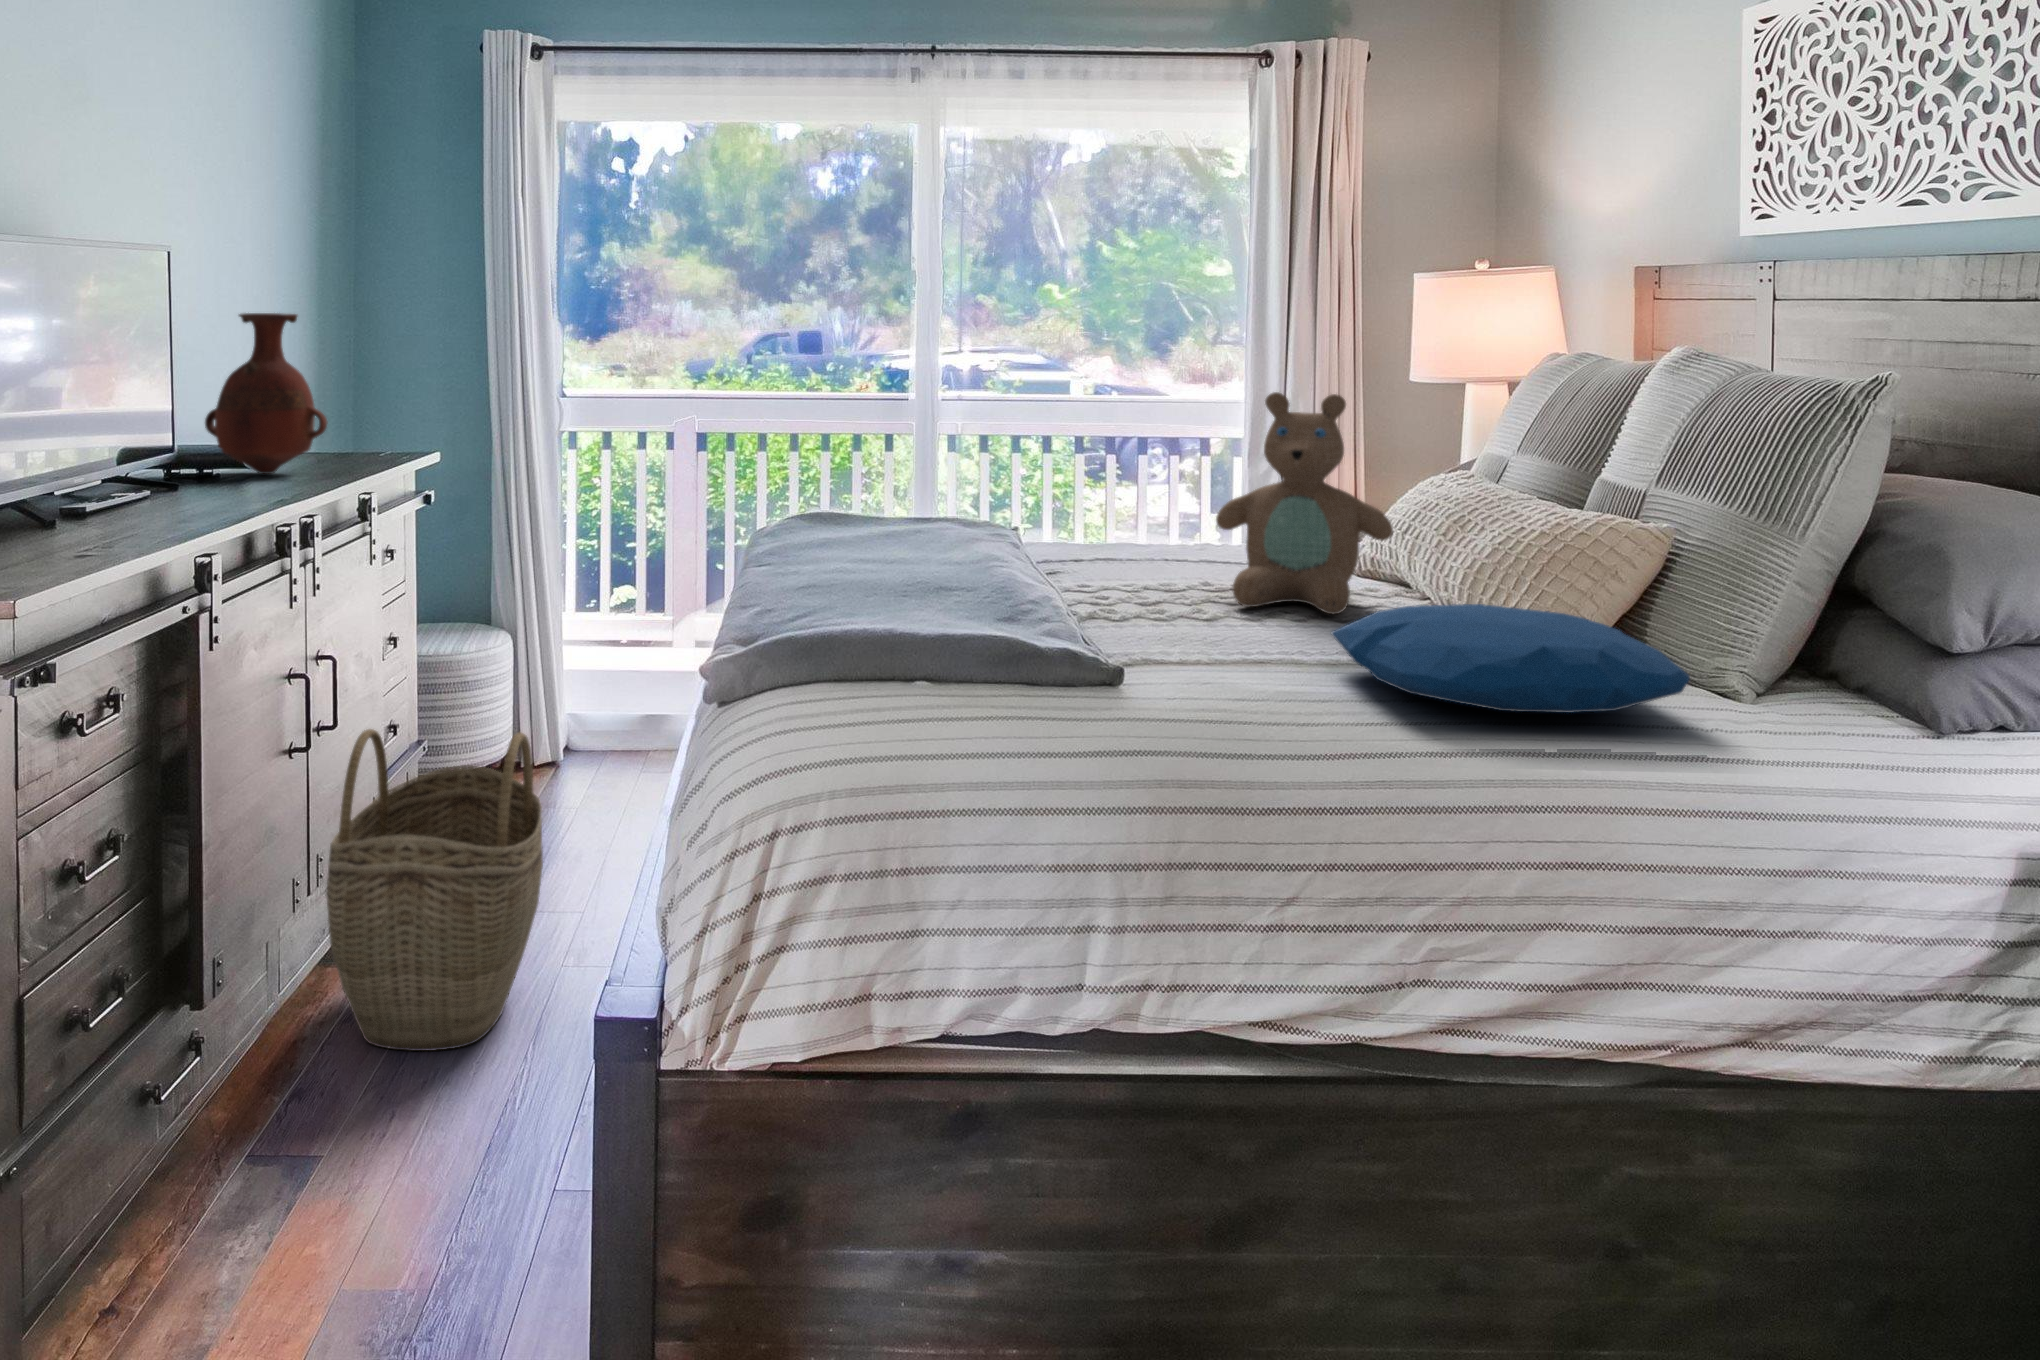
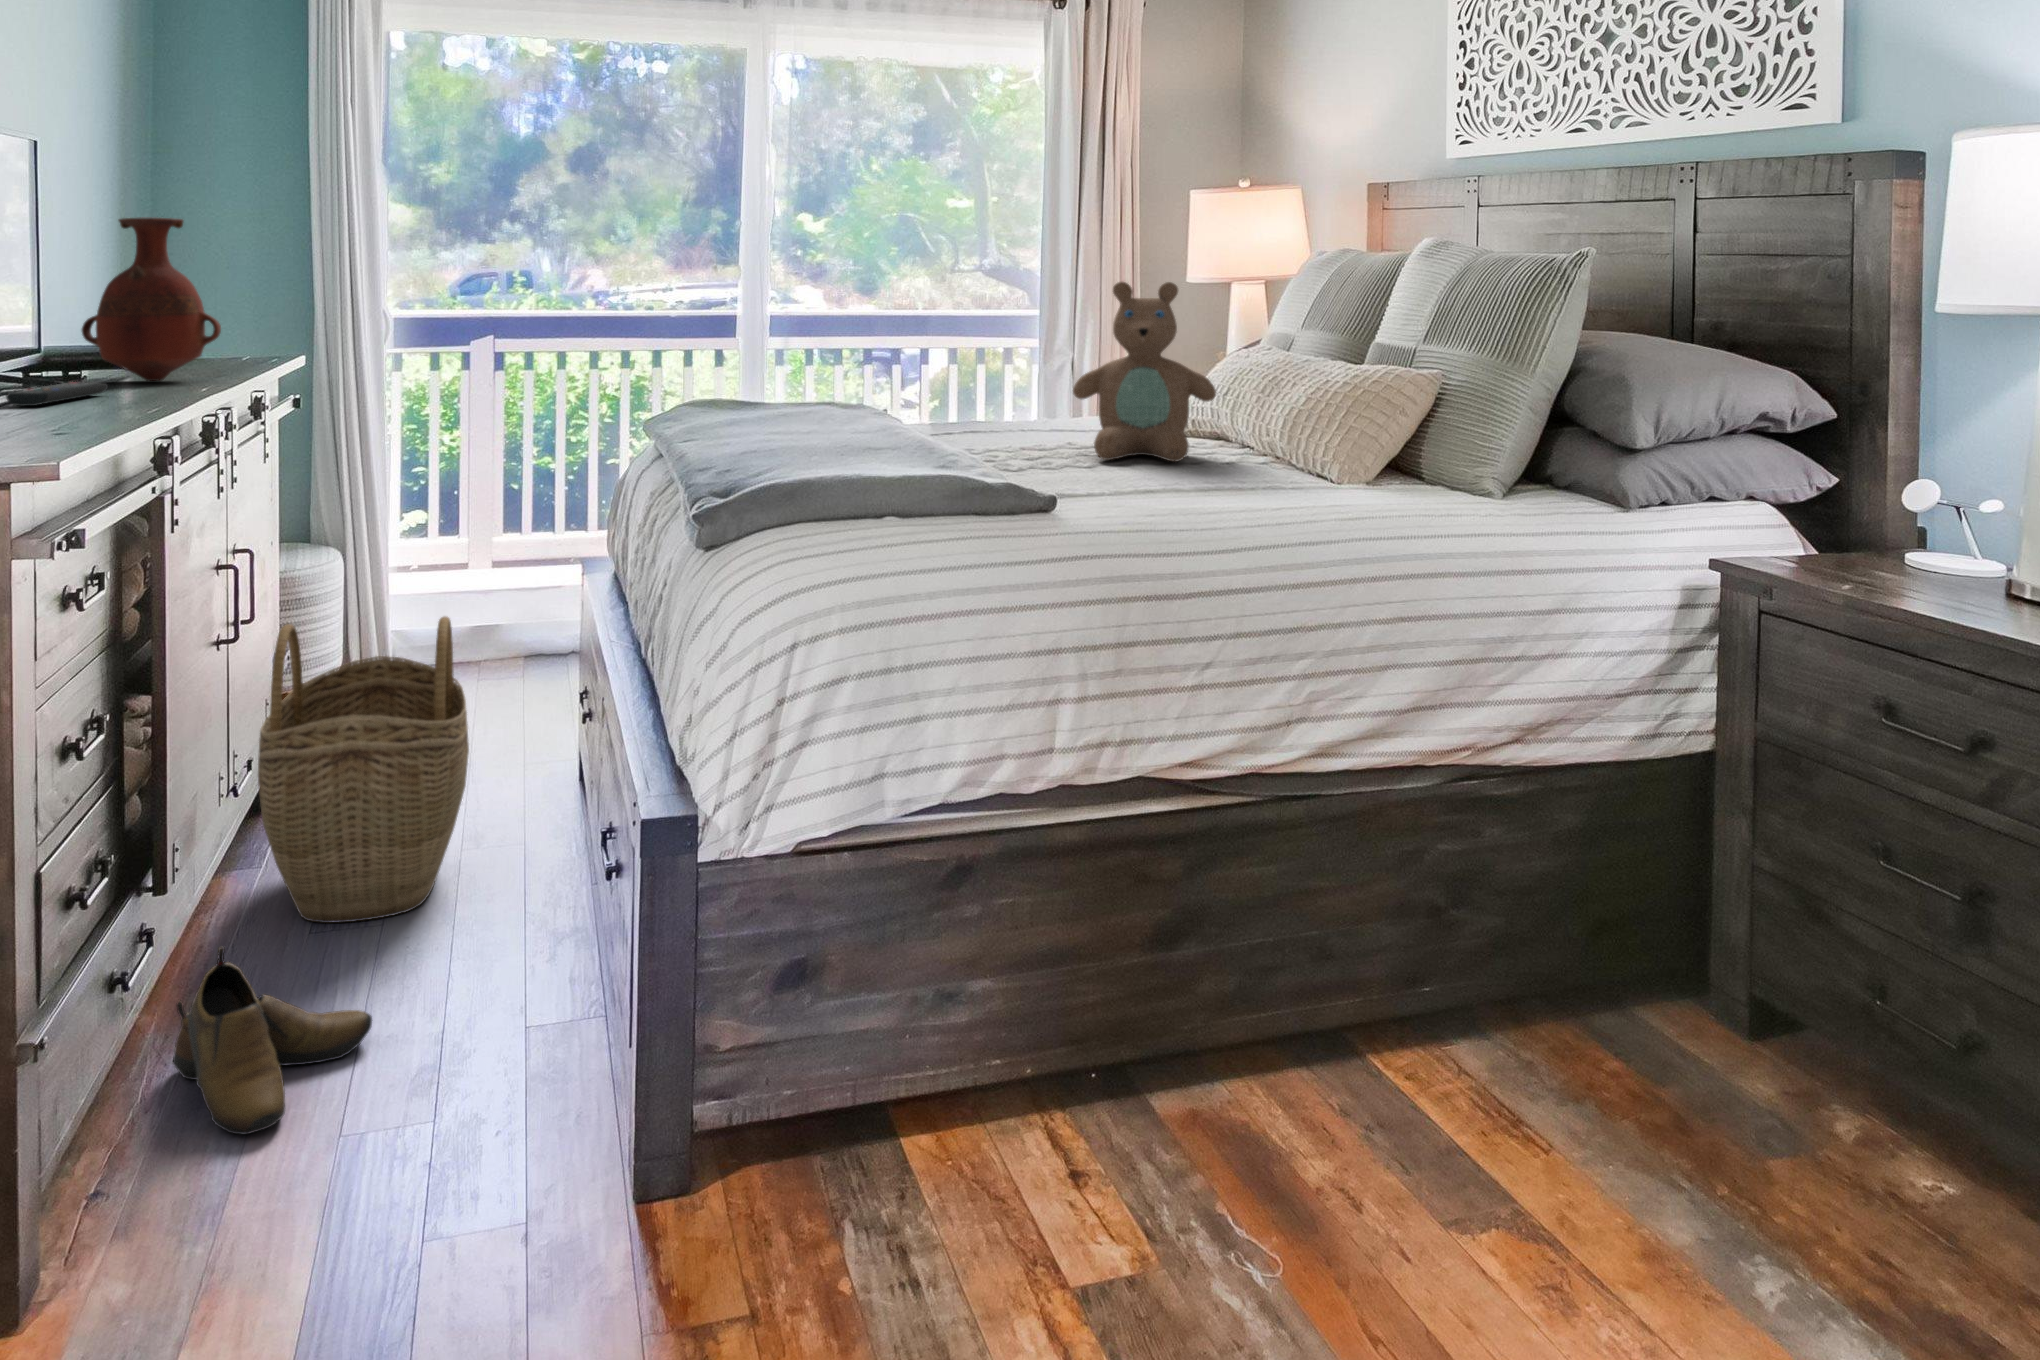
remote control: none [92,479,201,505] -> present [6,382,108,406]
pillow: present [1331,604,1690,713] -> none [1197,439,1469,514]
shoe: none [184,1079,380,1292] -> present [173,947,372,1135]

